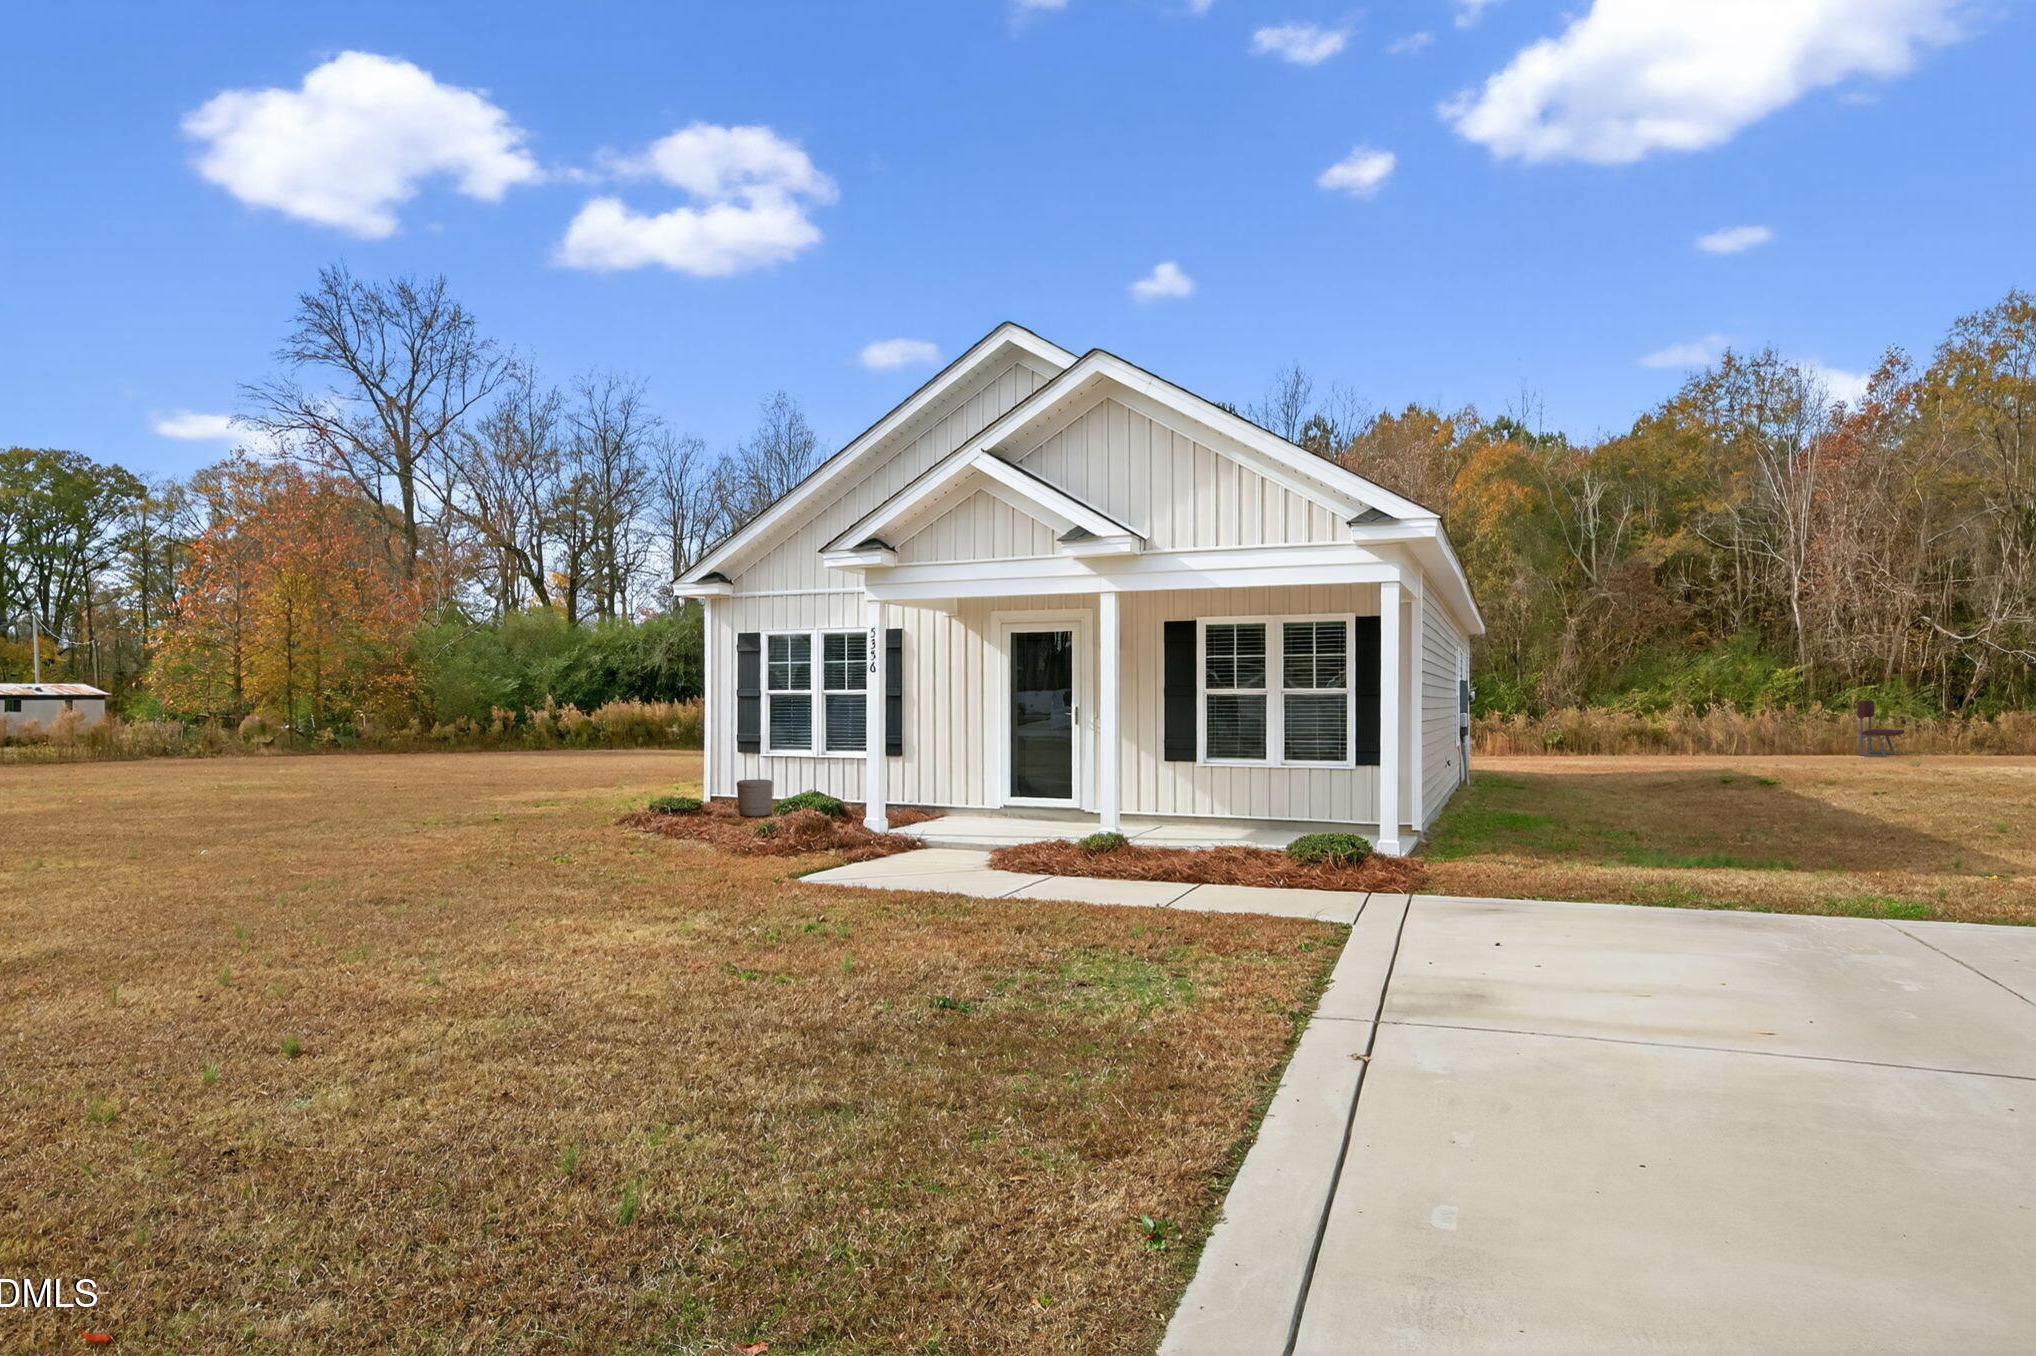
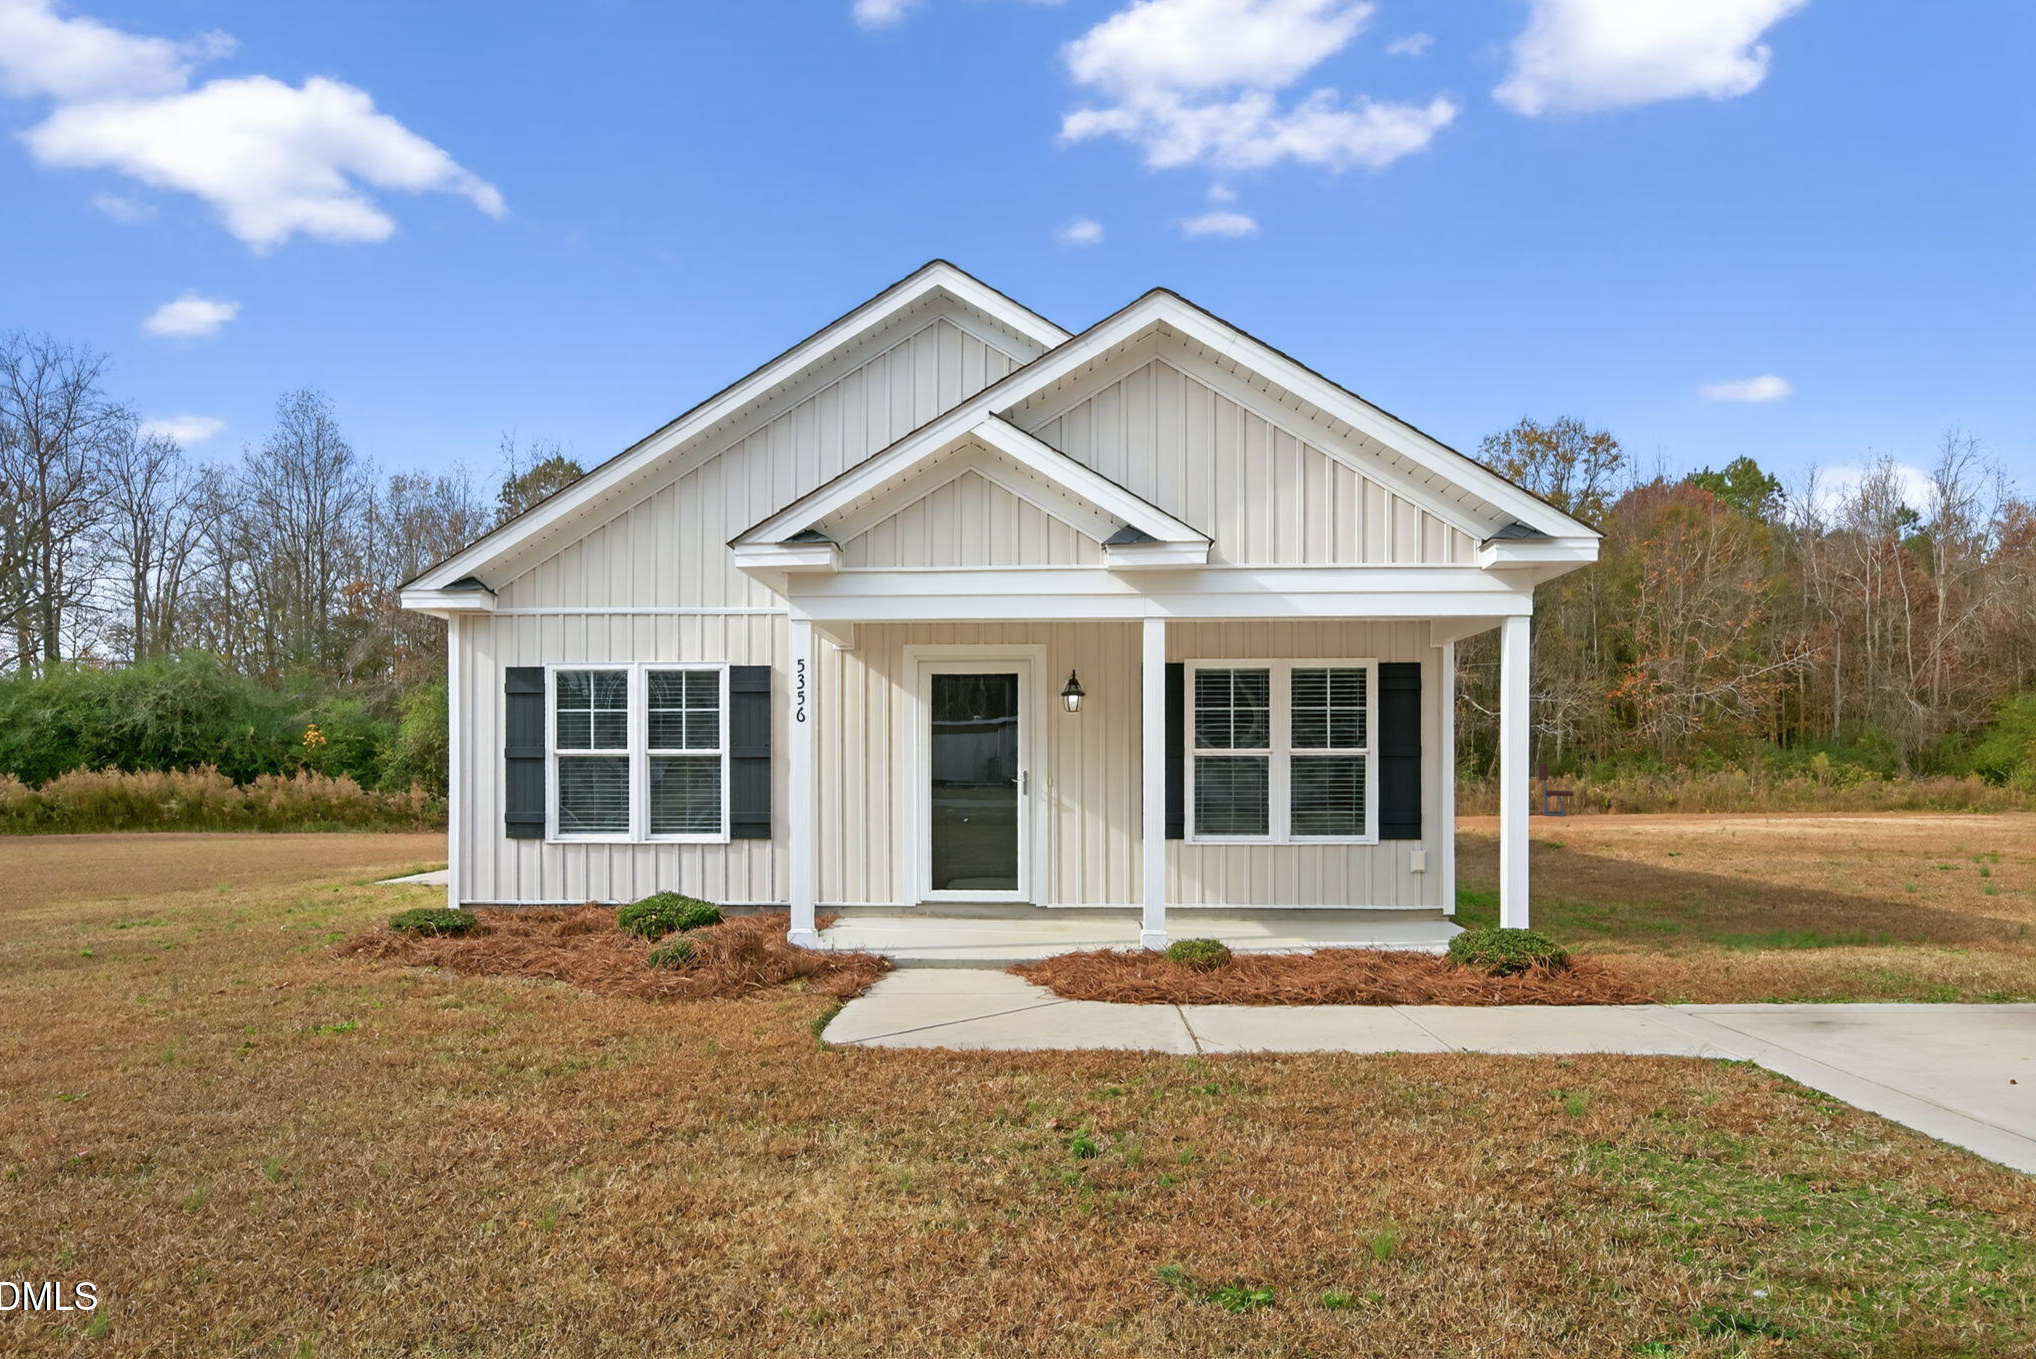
woven basket: present [737,779,773,816] -> none [501,877,556,932]

